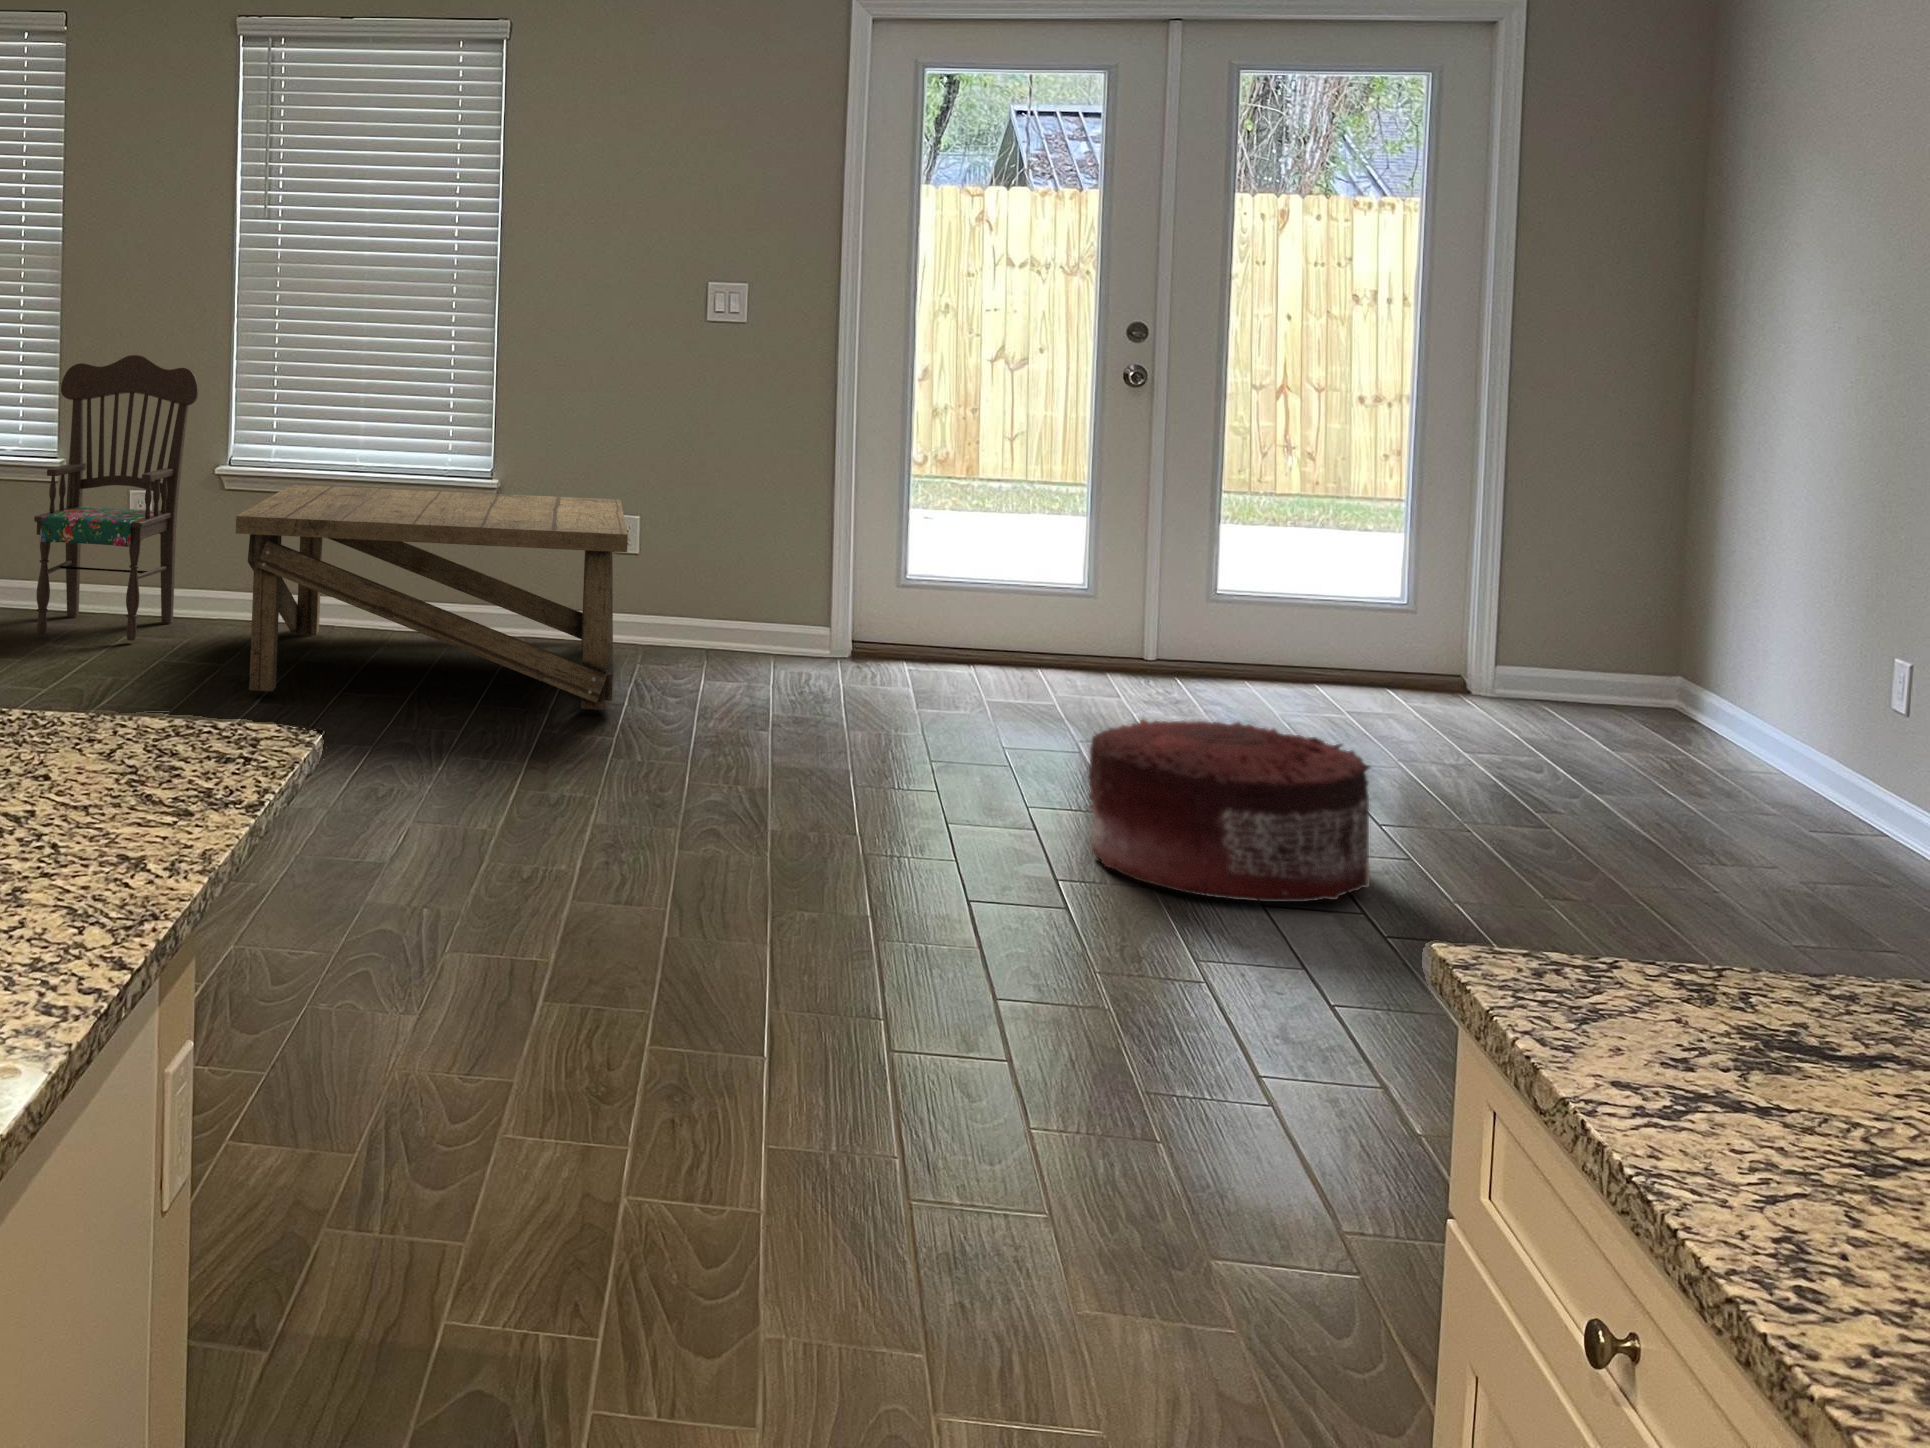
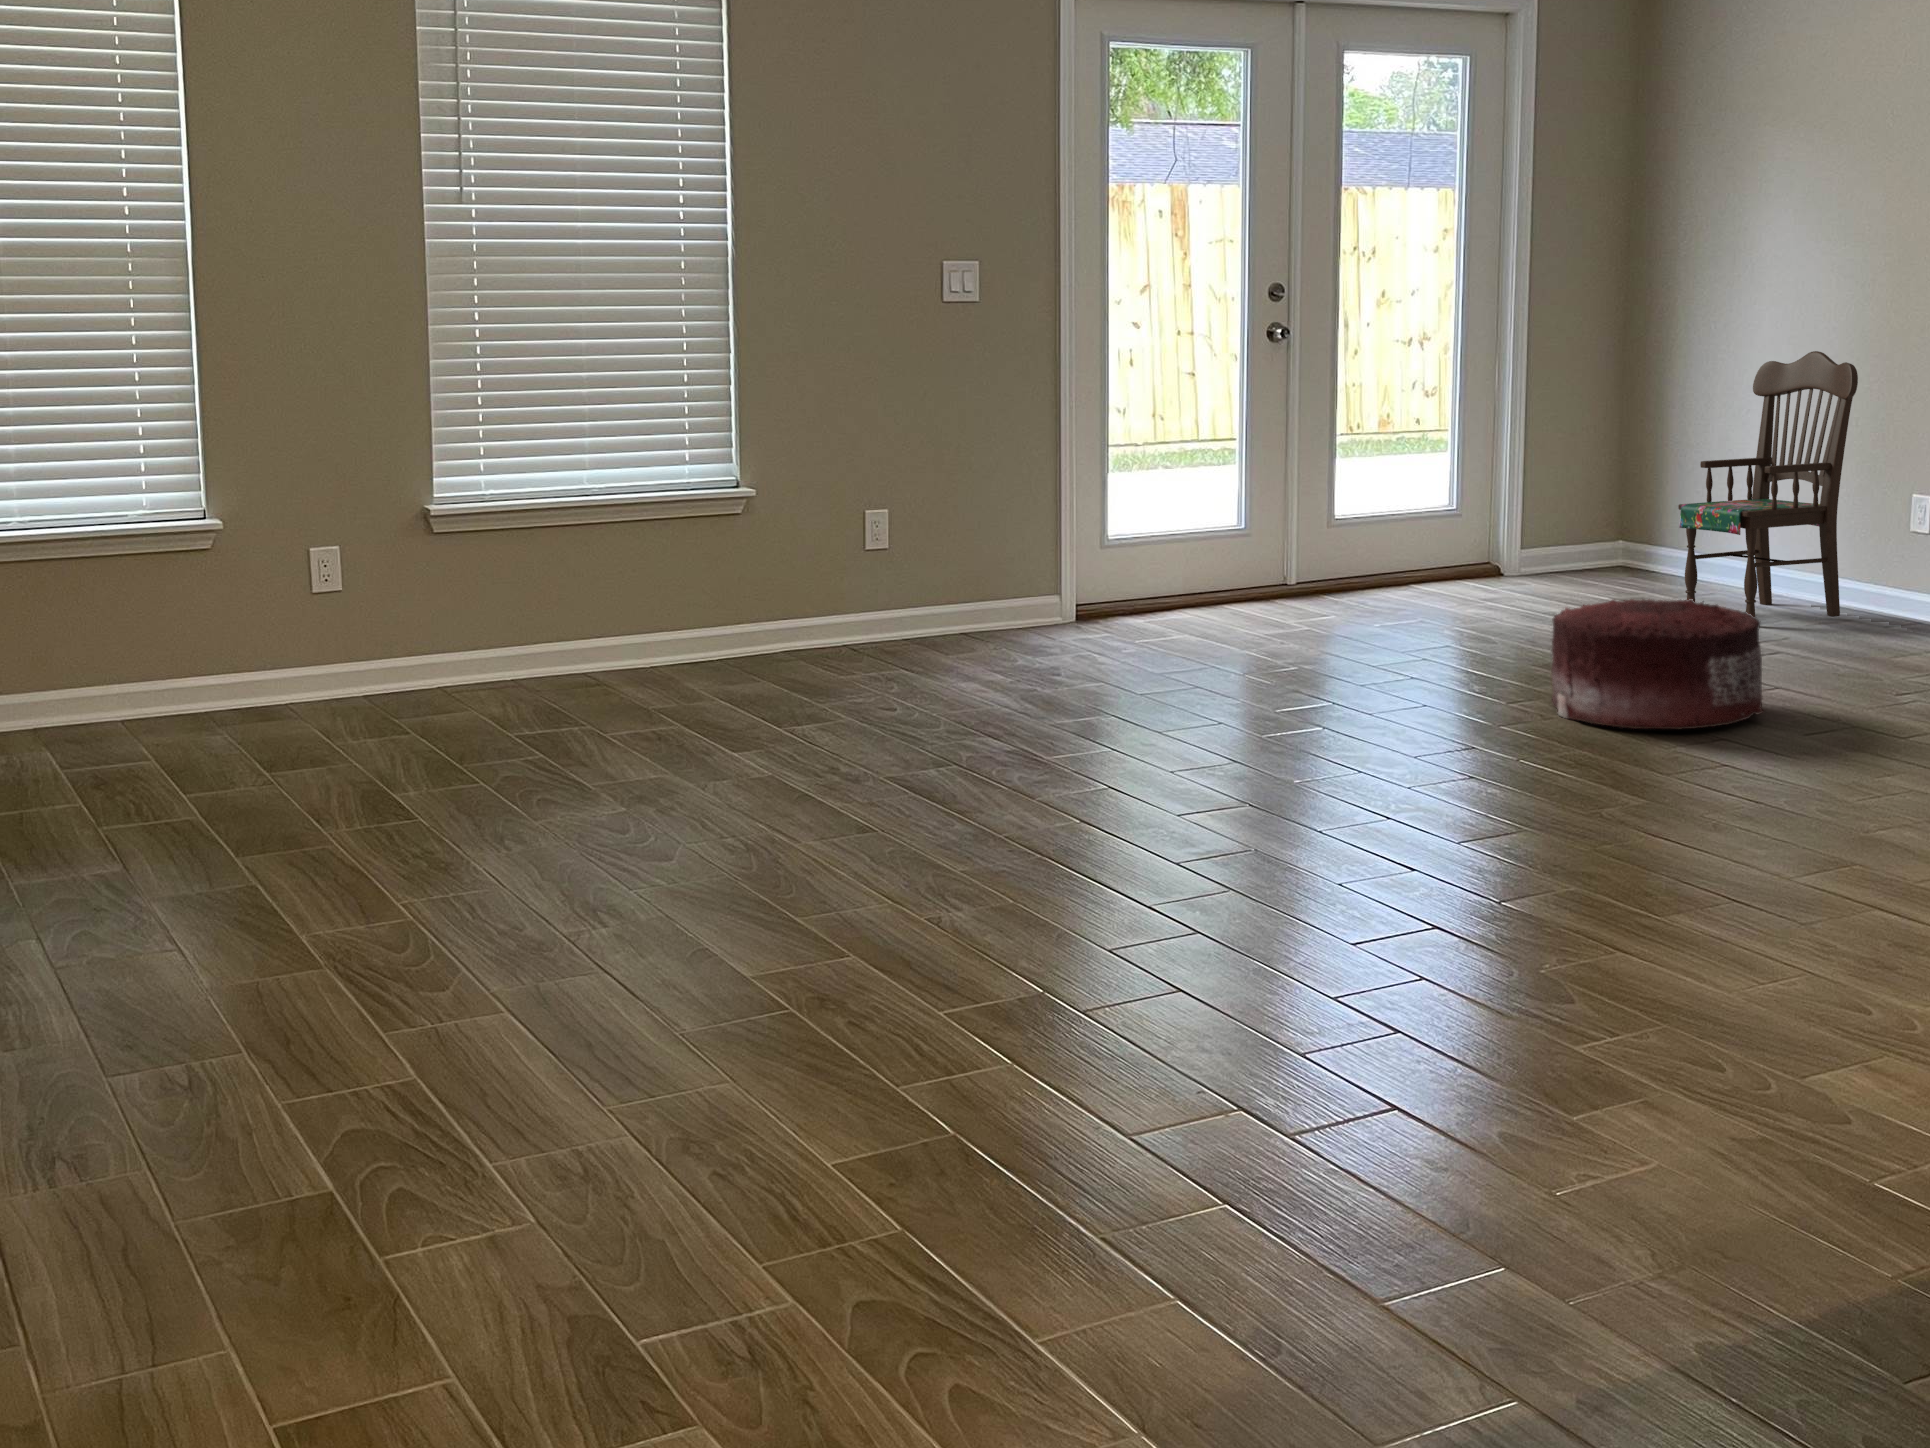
dining chair: present [34,355,199,641] -> present [1678,351,1858,617]
coffee table: present [236,485,628,710] -> none [523,493,1050,738]

